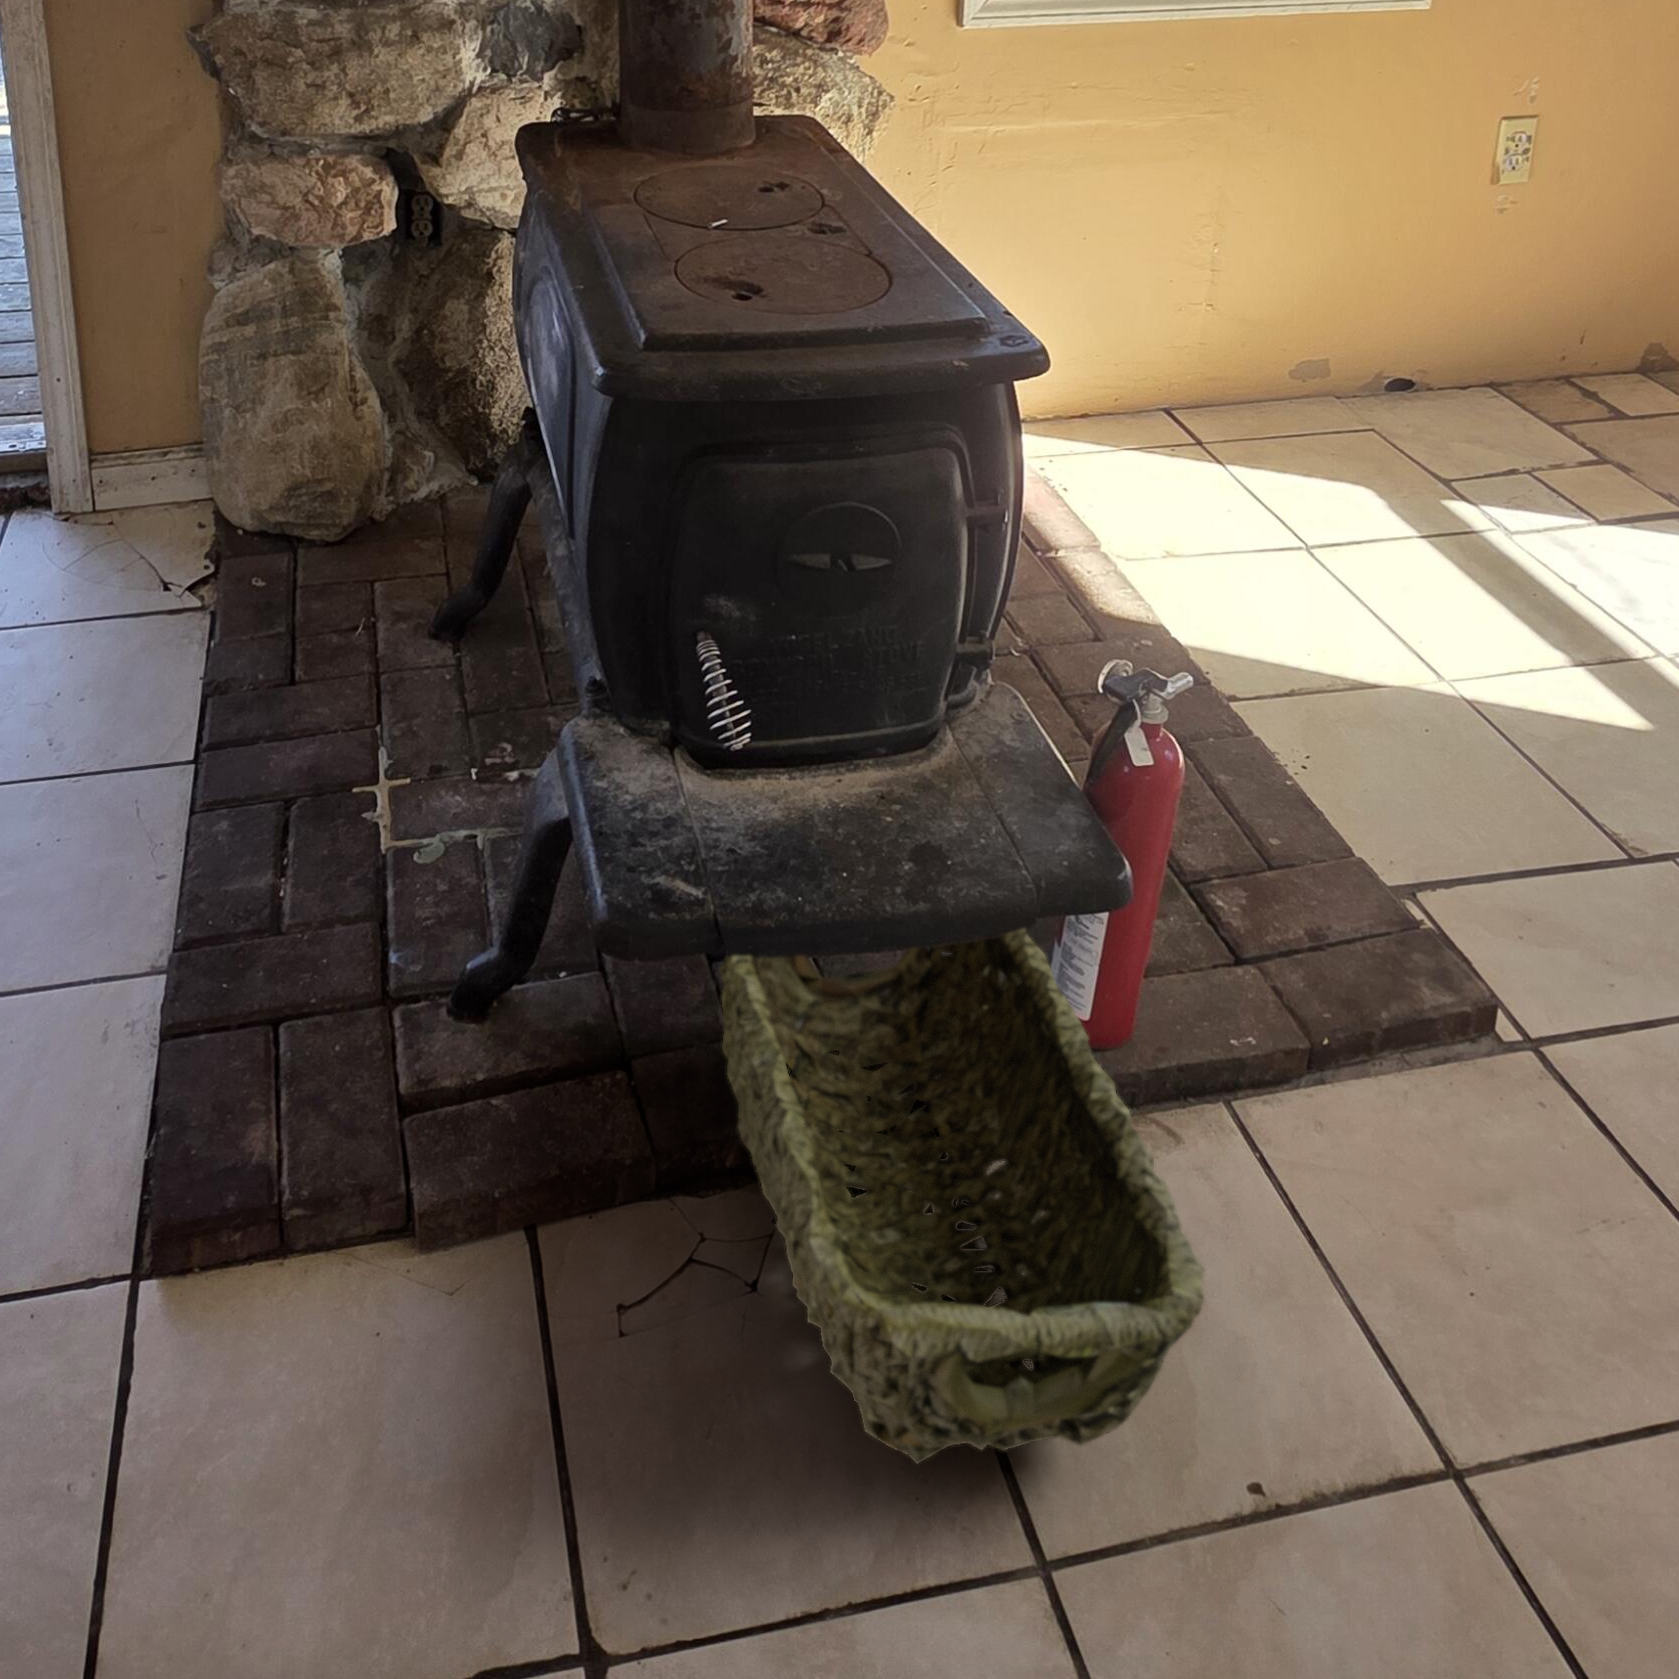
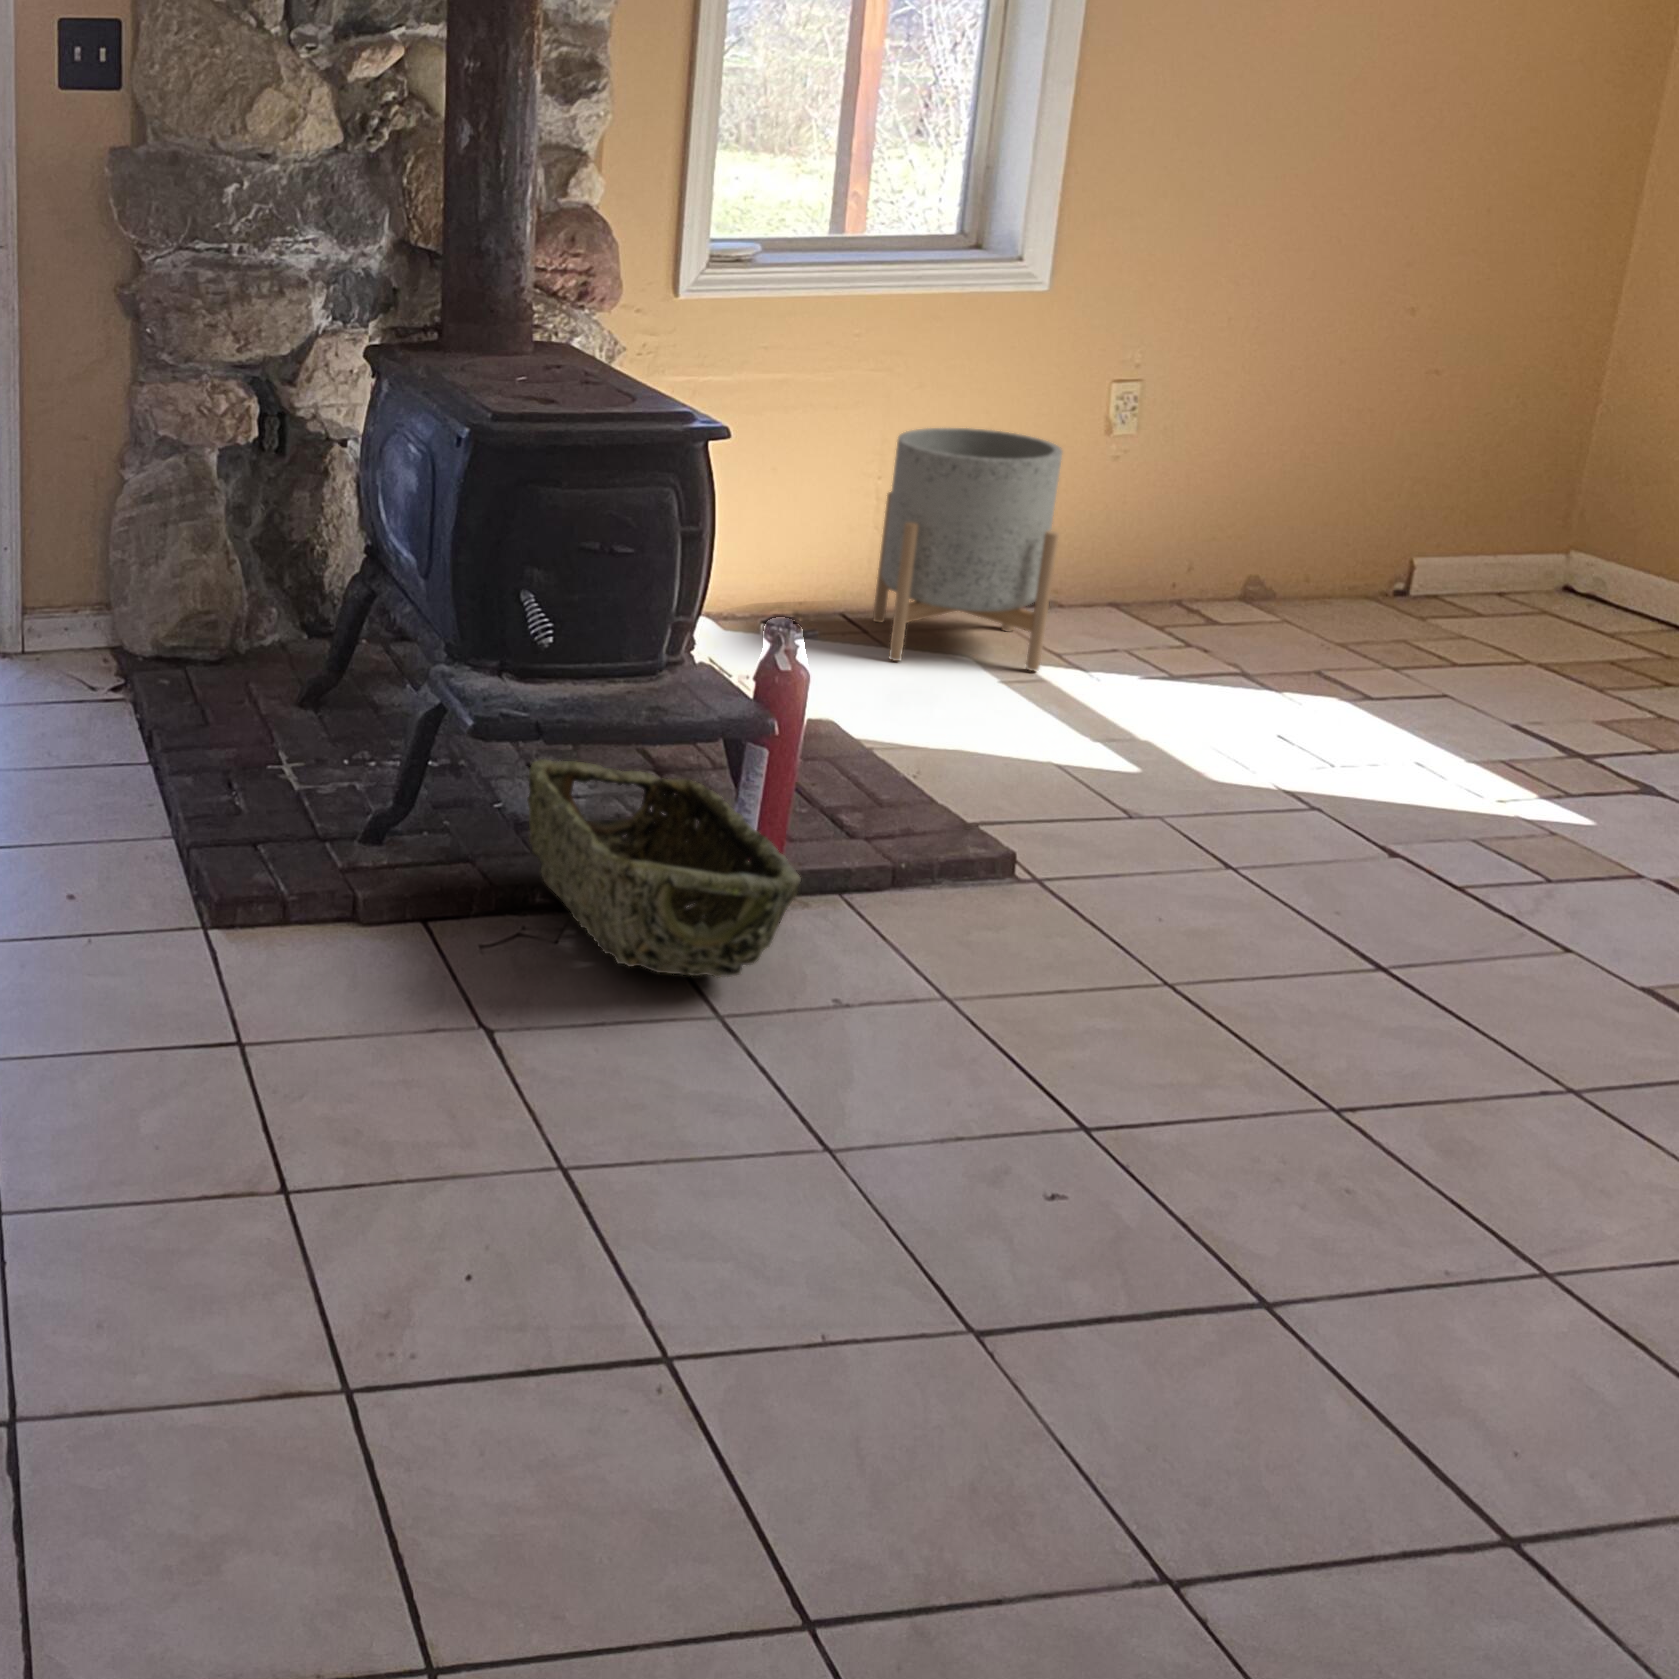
planter: none [1207,185,1464,514] -> present [873,428,1062,671]

